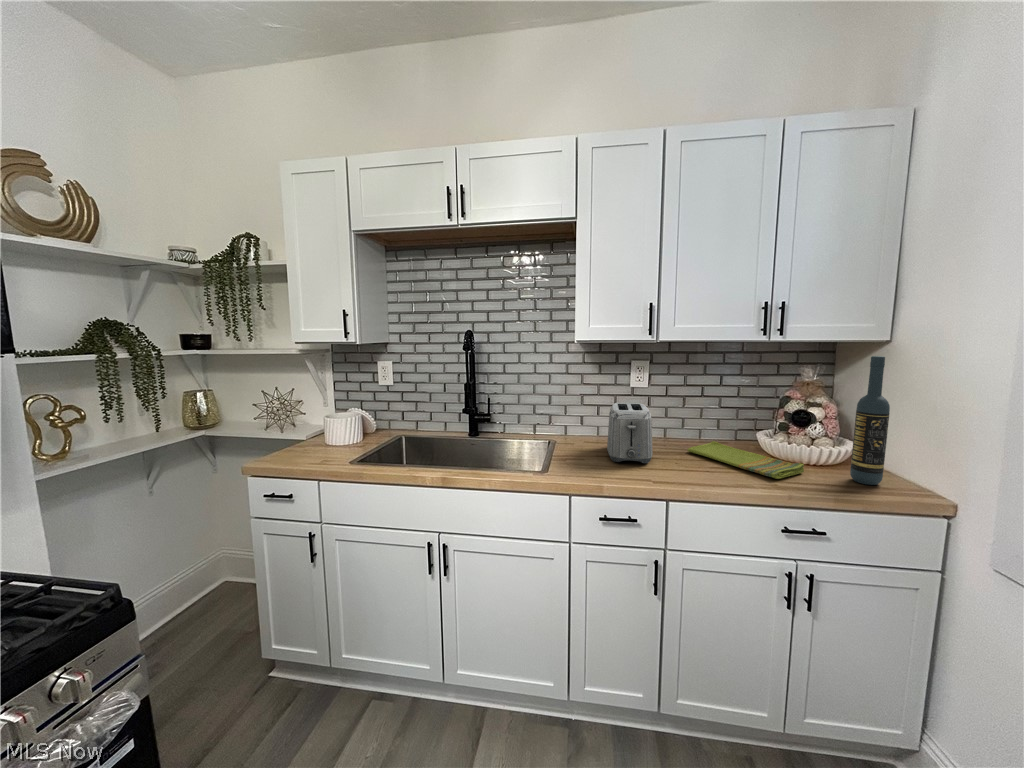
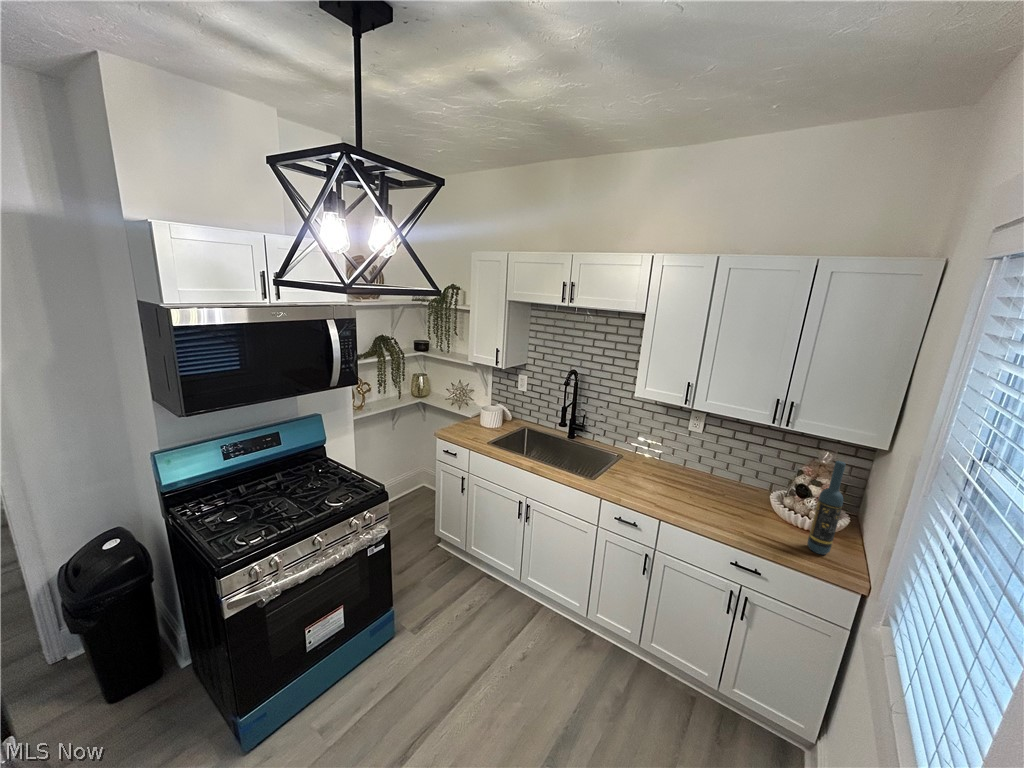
toaster: present [607,403,653,463] -> none [643,442,683,491]
dish towel: present [687,441,804,479] -> none [709,487,778,530]

